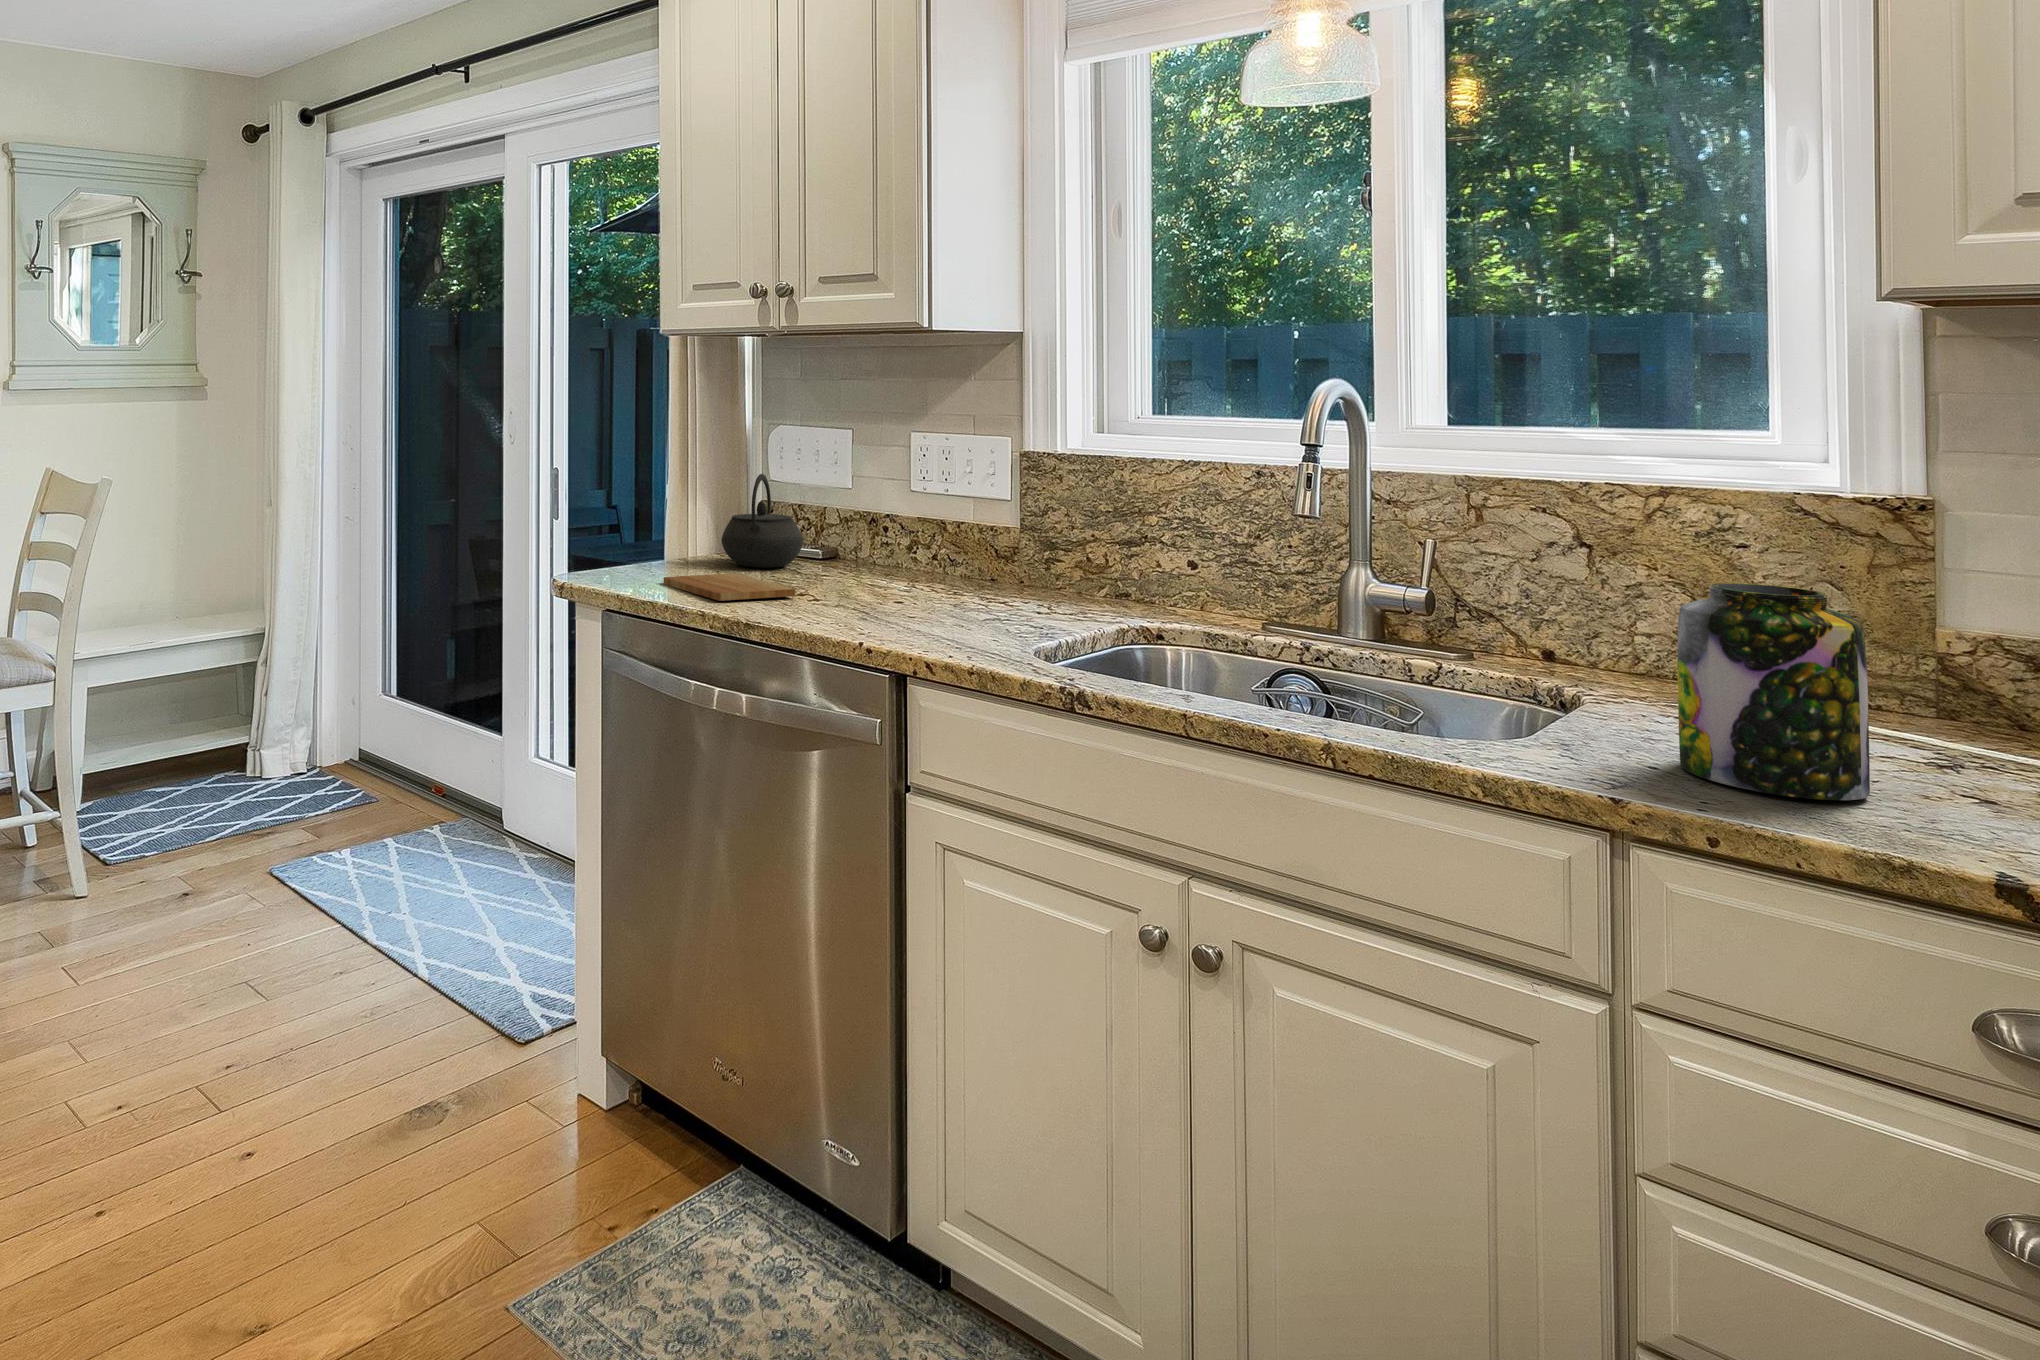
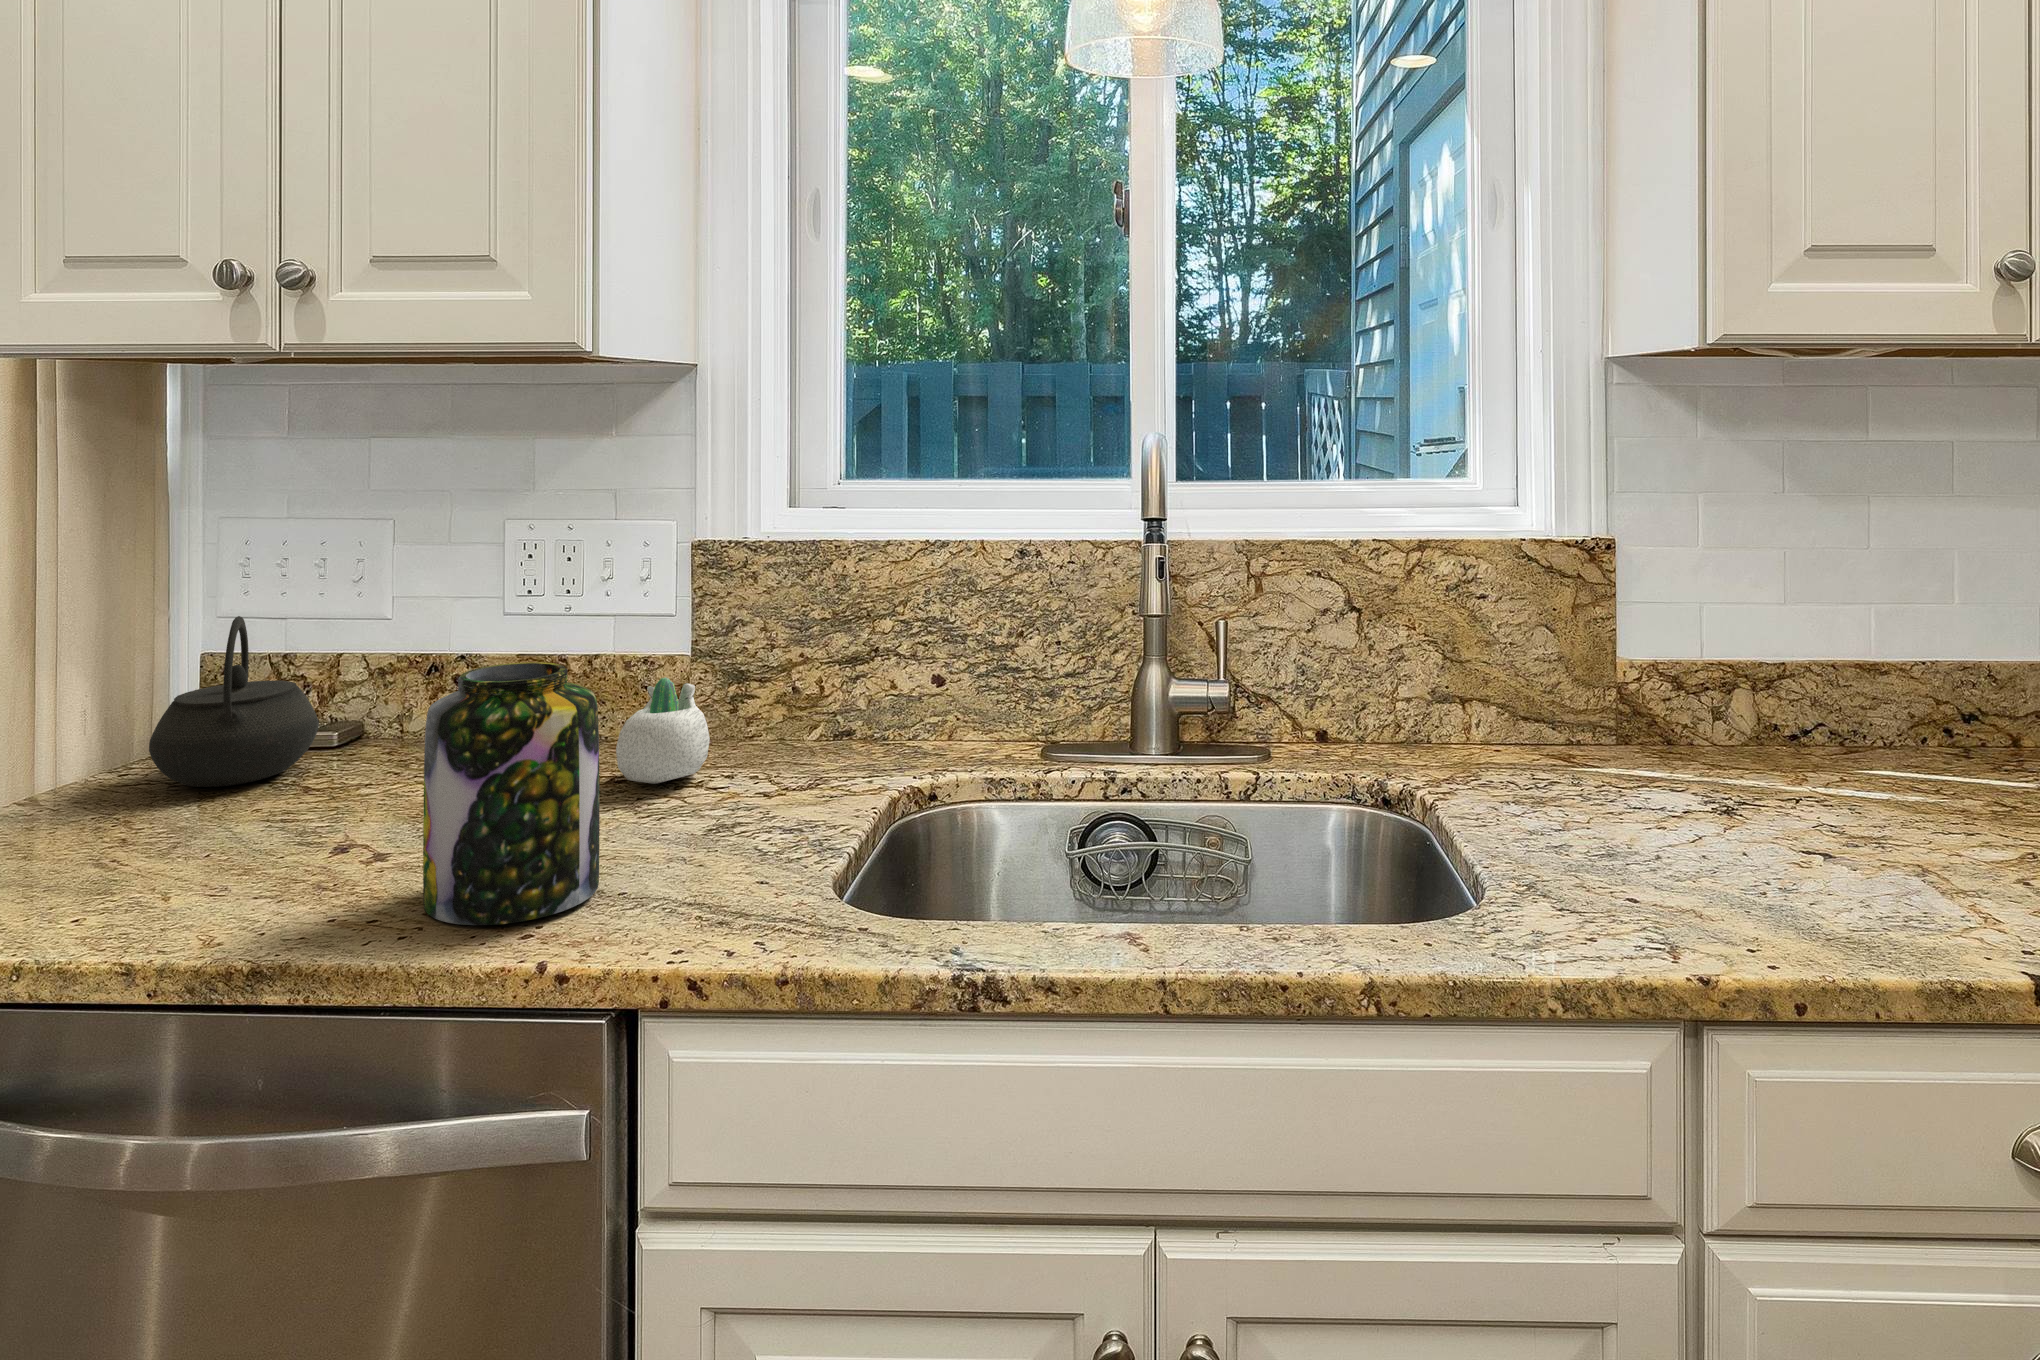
succulent planter: none [951,533,1016,599] -> present [616,677,710,784]
cutting board: present [664,573,795,601] -> none [27,820,350,915]
jar: present [1678,583,1870,800] -> present [423,662,600,925]

